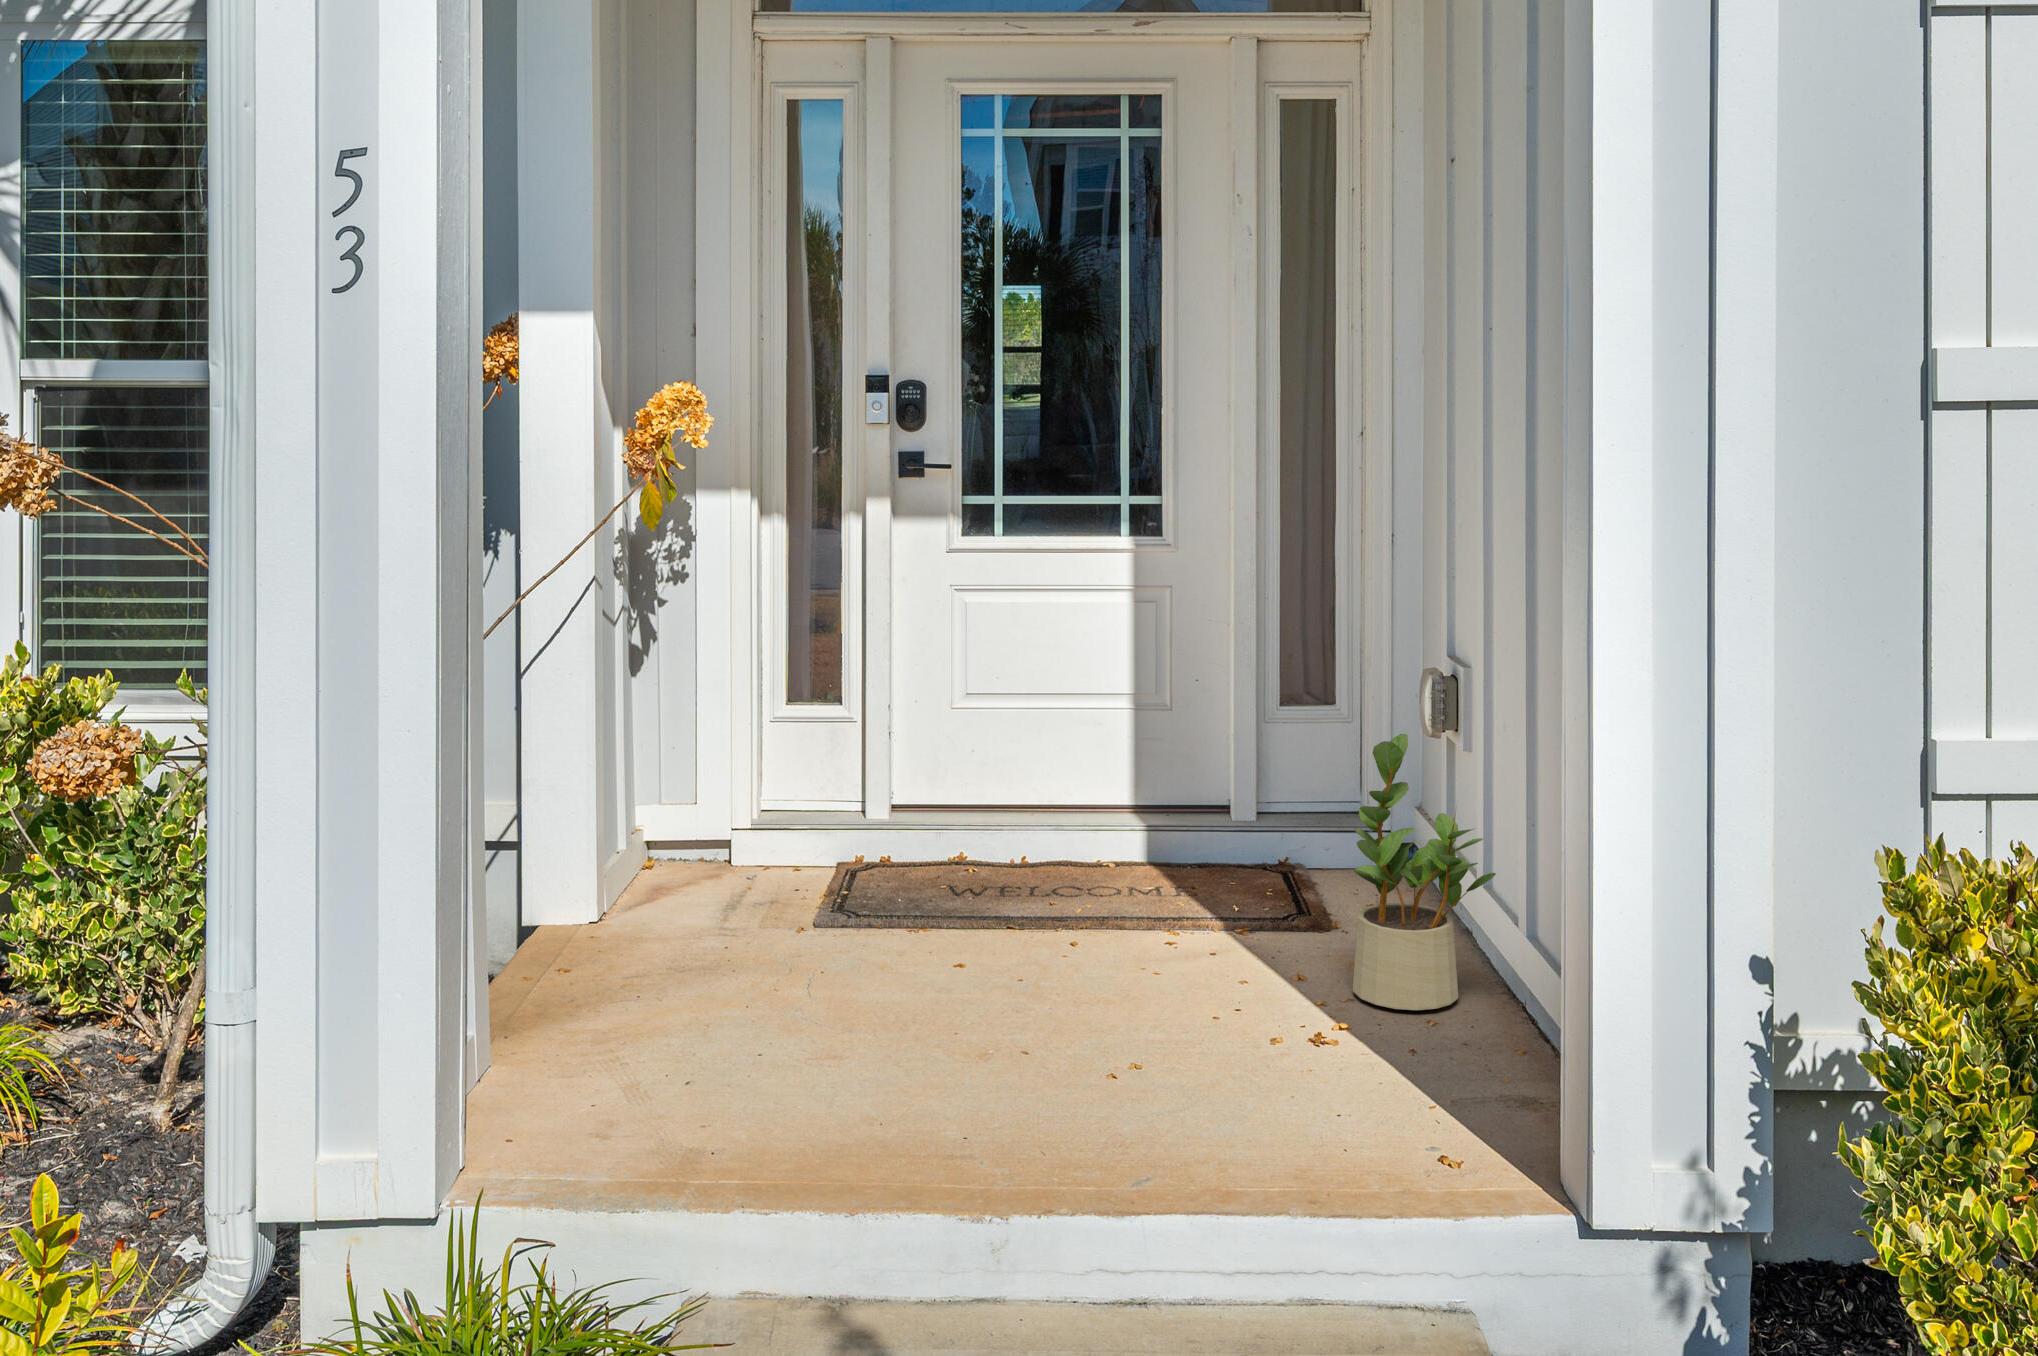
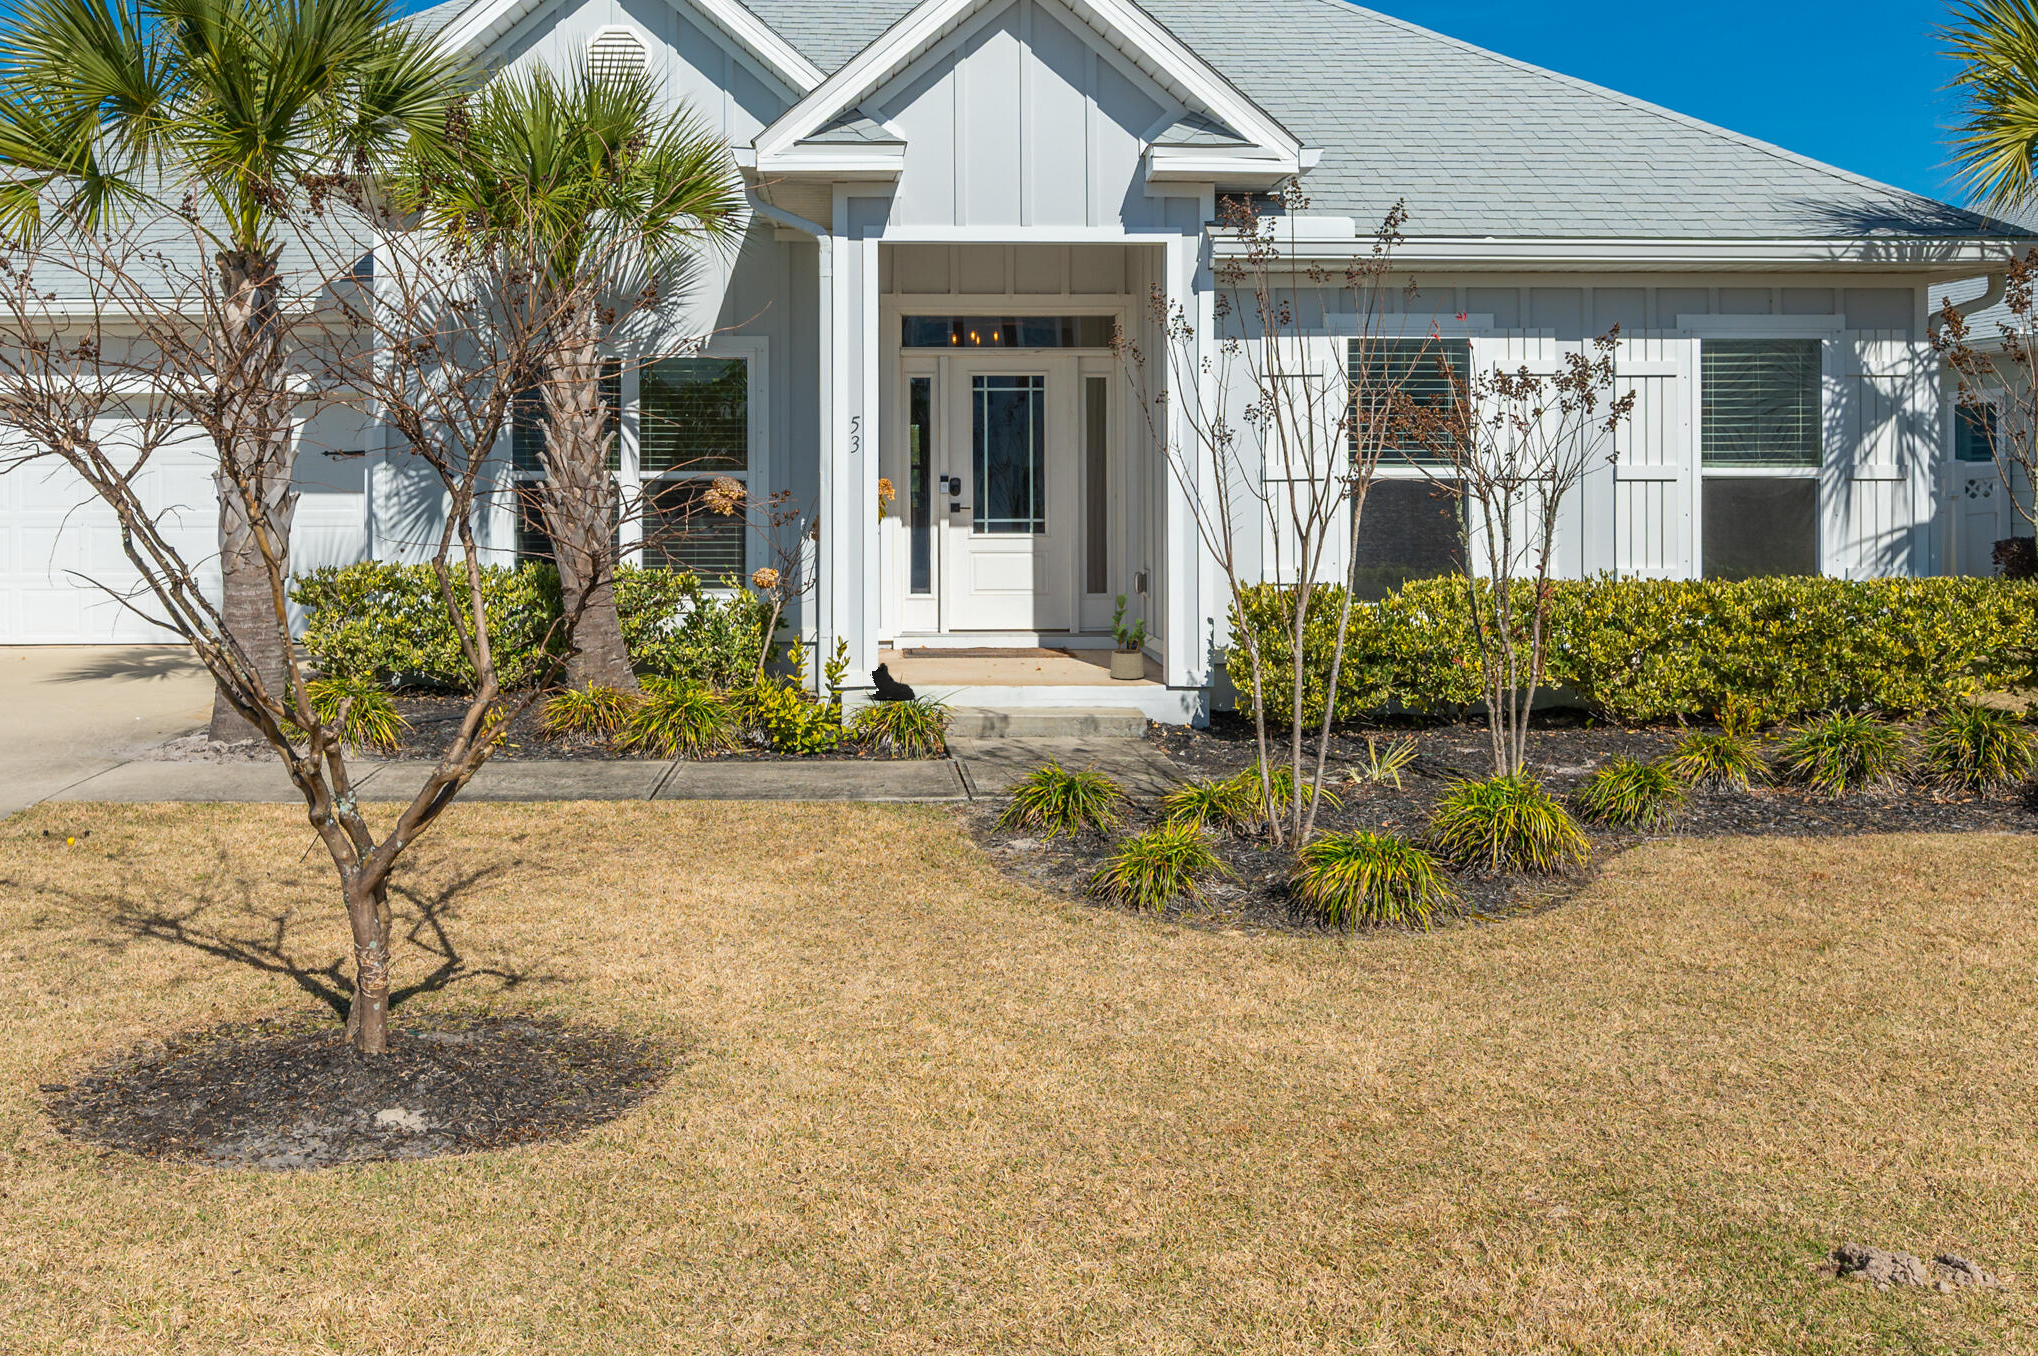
boots: none [492,1013,667,1173] -> present [870,663,915,700]

